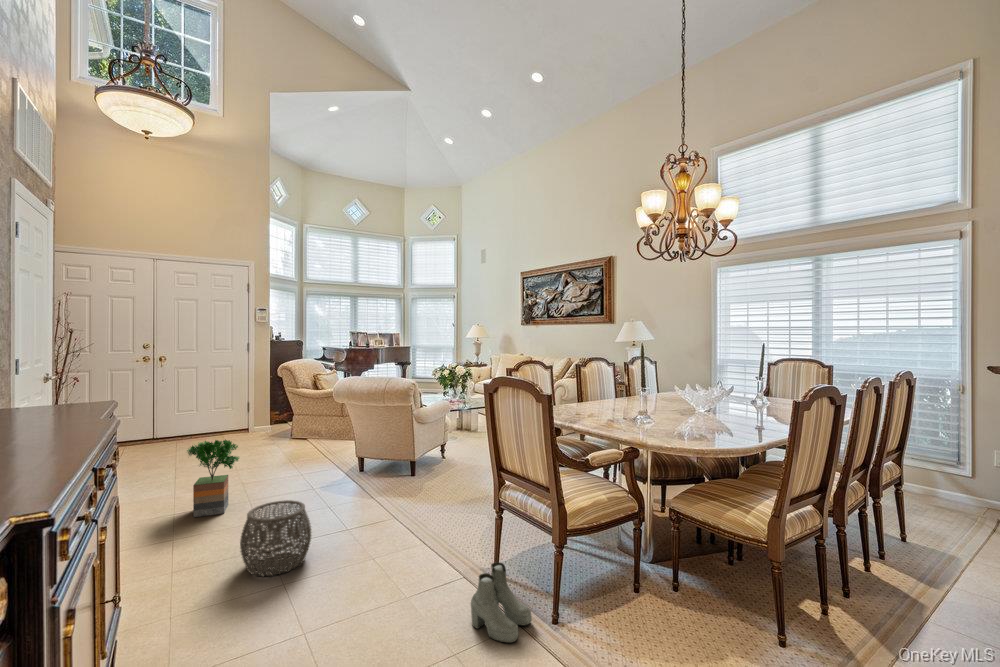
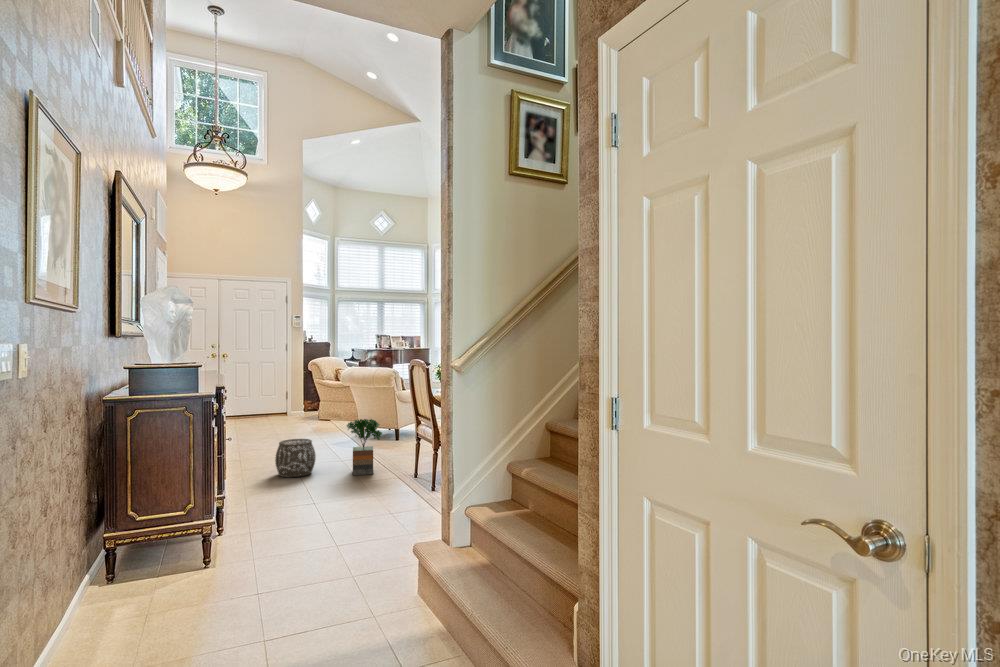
potted tree: present [187,439,239,517] -> present [347,419,382,475]
boots: present [471,562,532,643] -> none [390,466,423,501]

